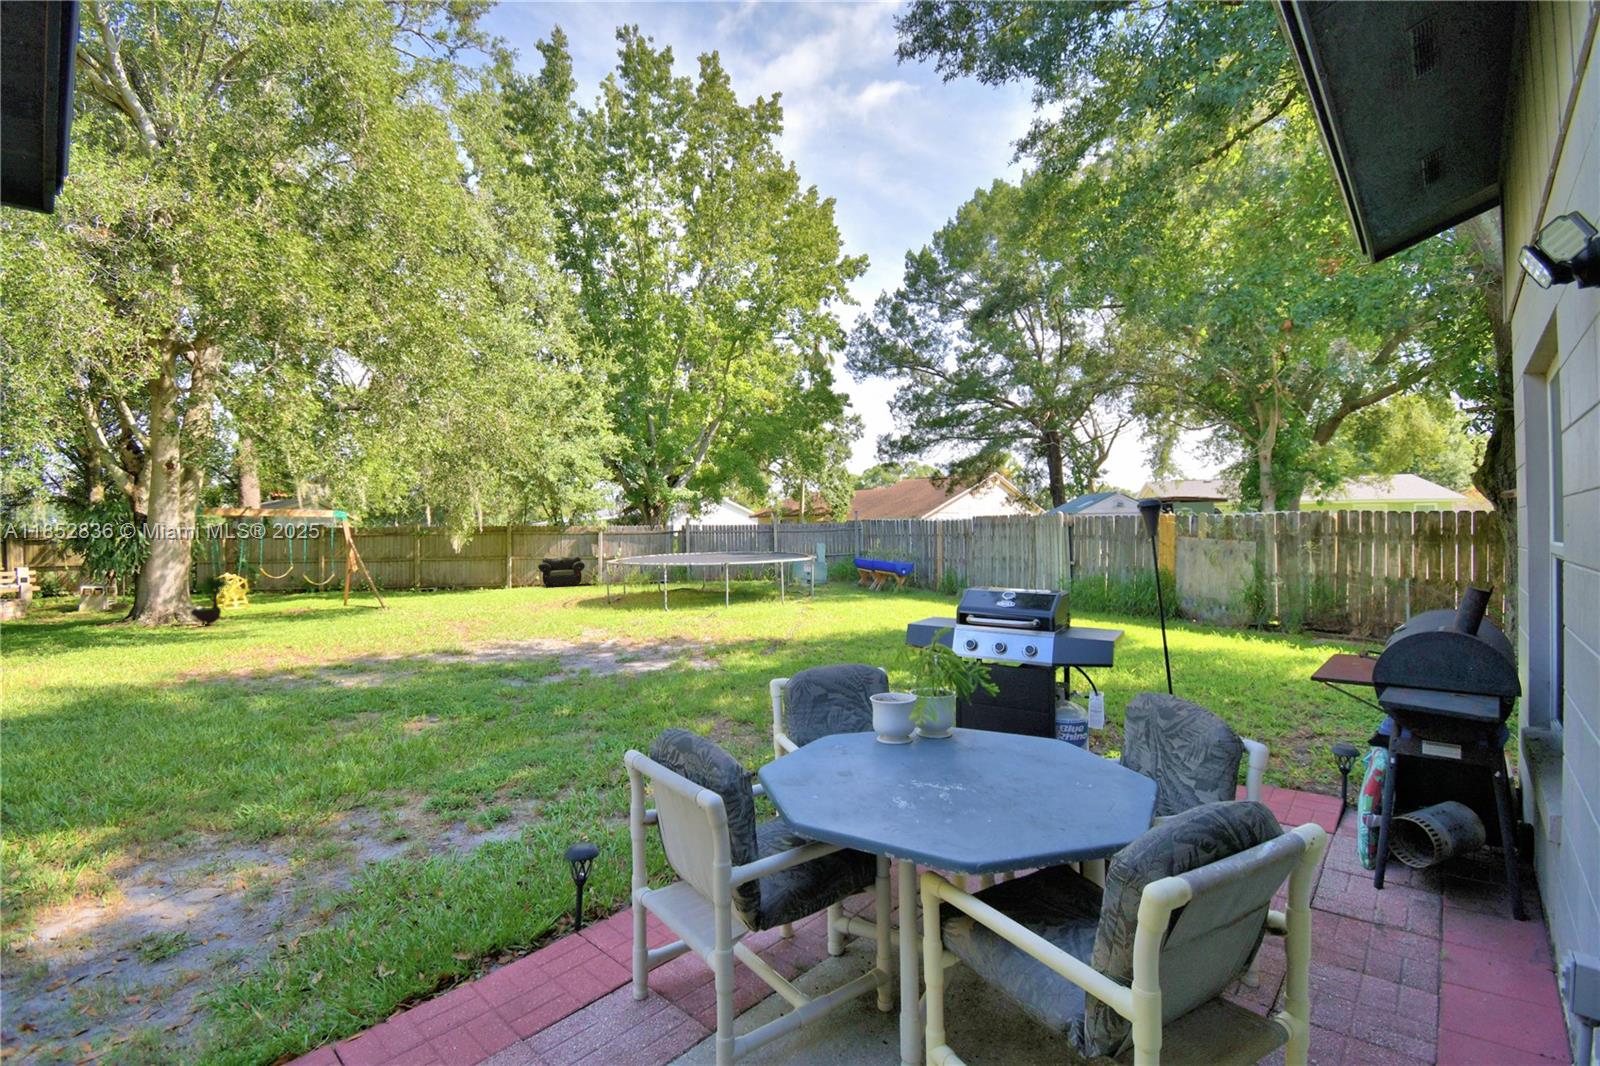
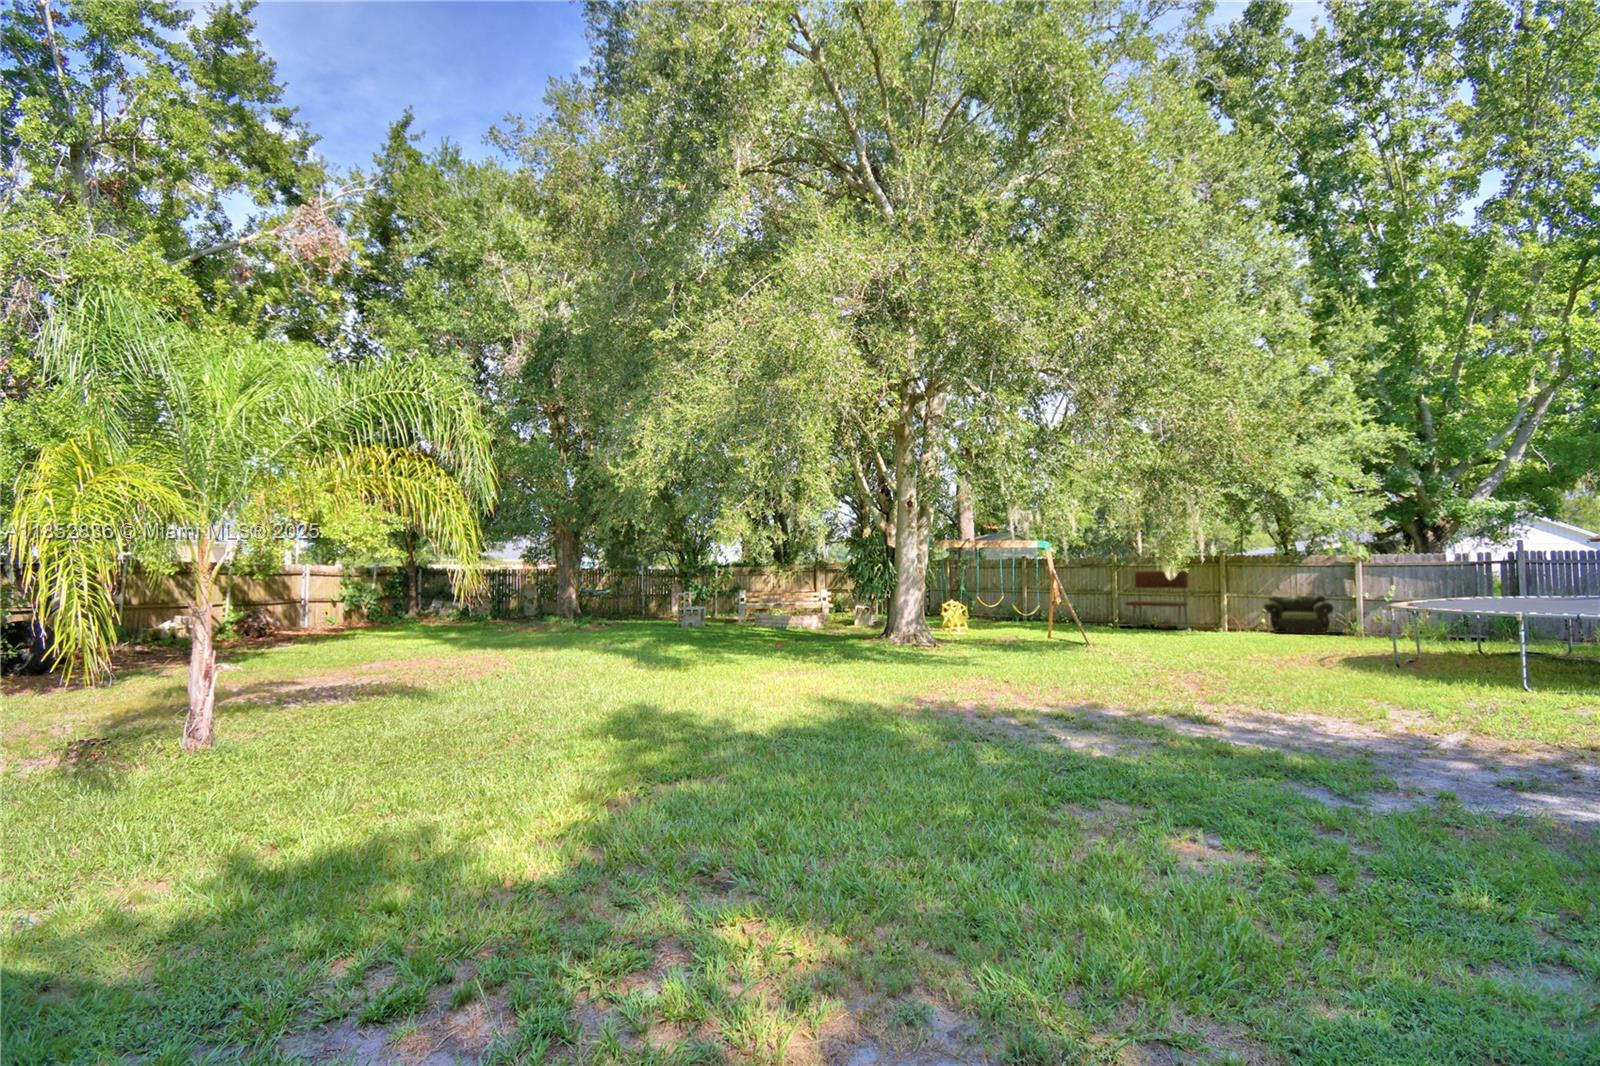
bench: none [426,539,482,590] -> present [1125,571,1188,629]
potted tree: present [191,577,228,625] -> none [925,599,954,649]

